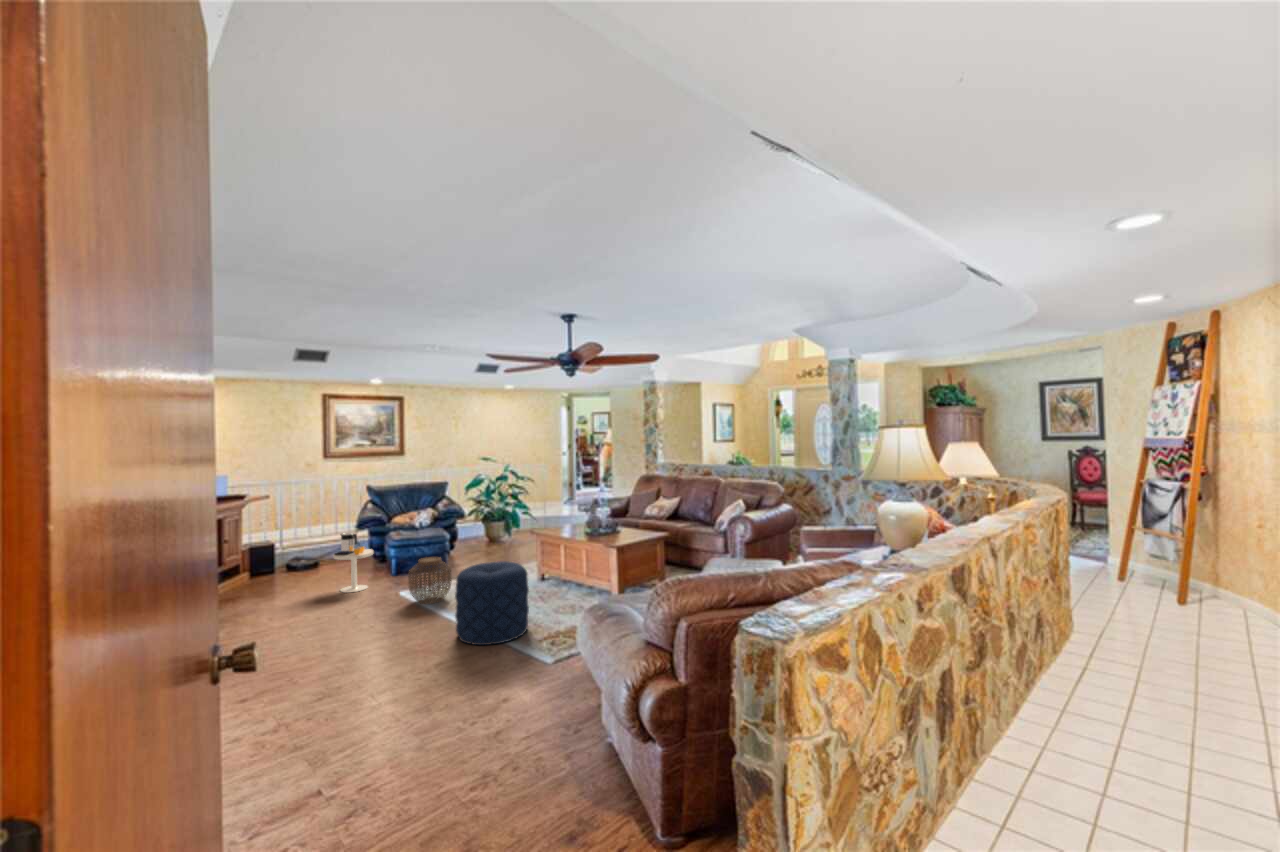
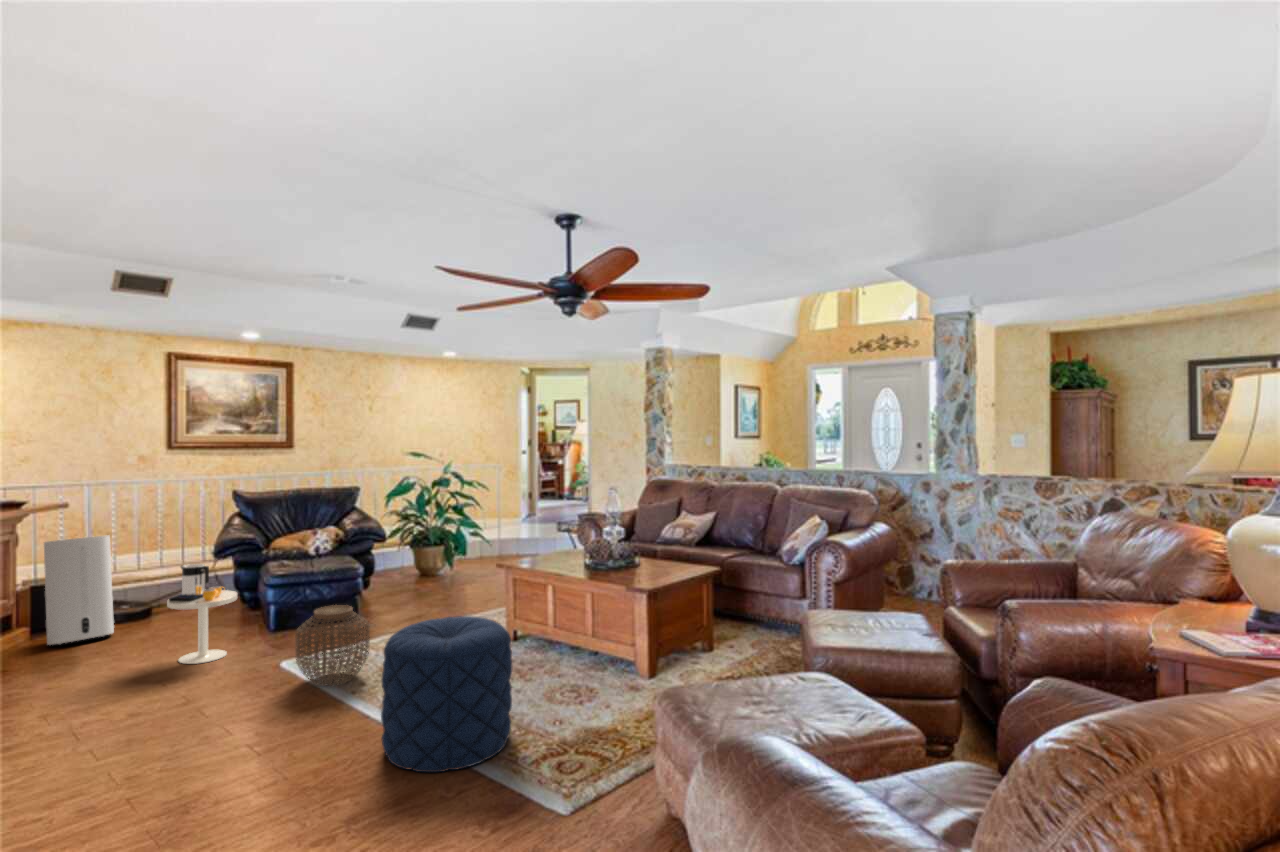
air purifier: none [259,516,300,582] -> present [44,535,114,645]

